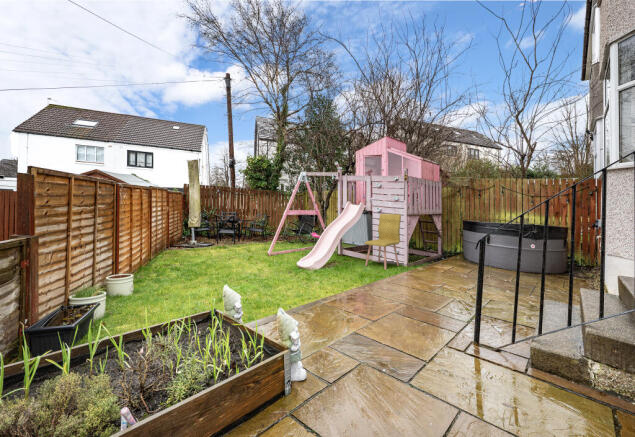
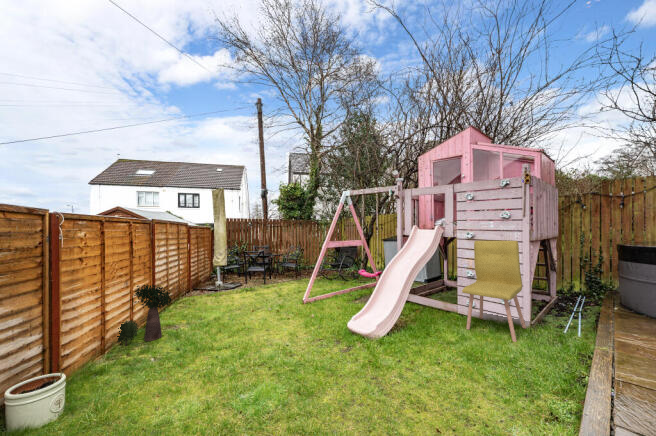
potted plant: none [144,231,178,268] -> present [117,284,172,346]

